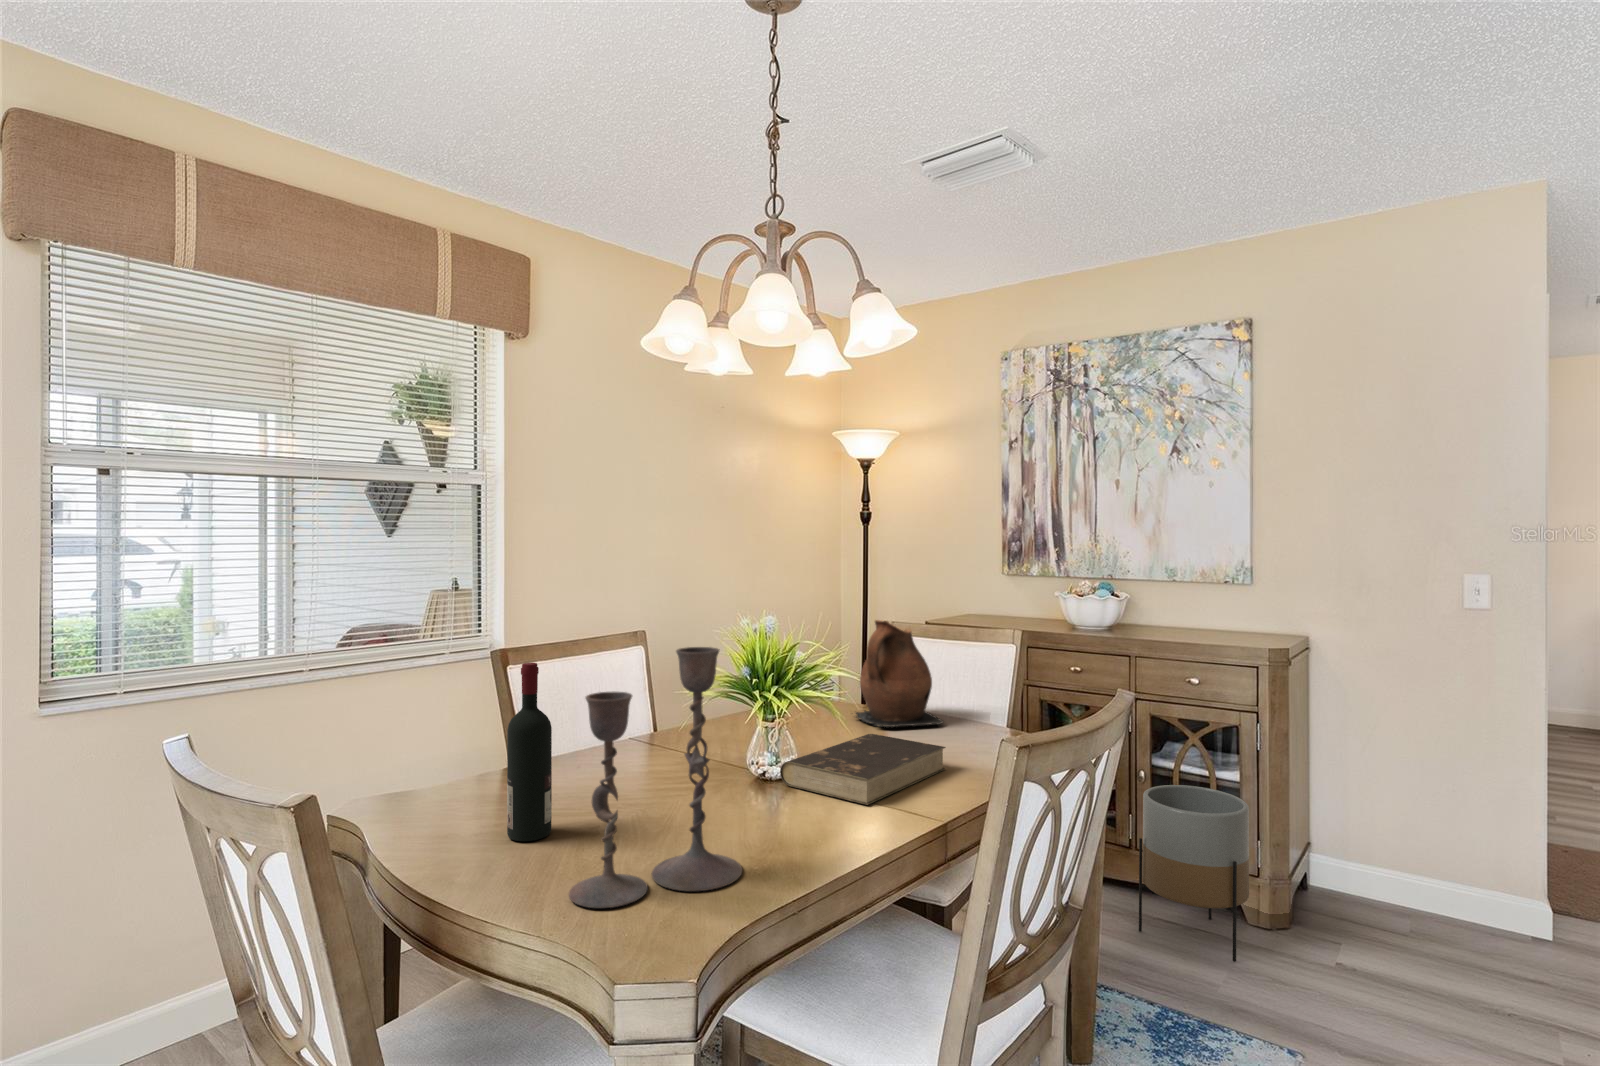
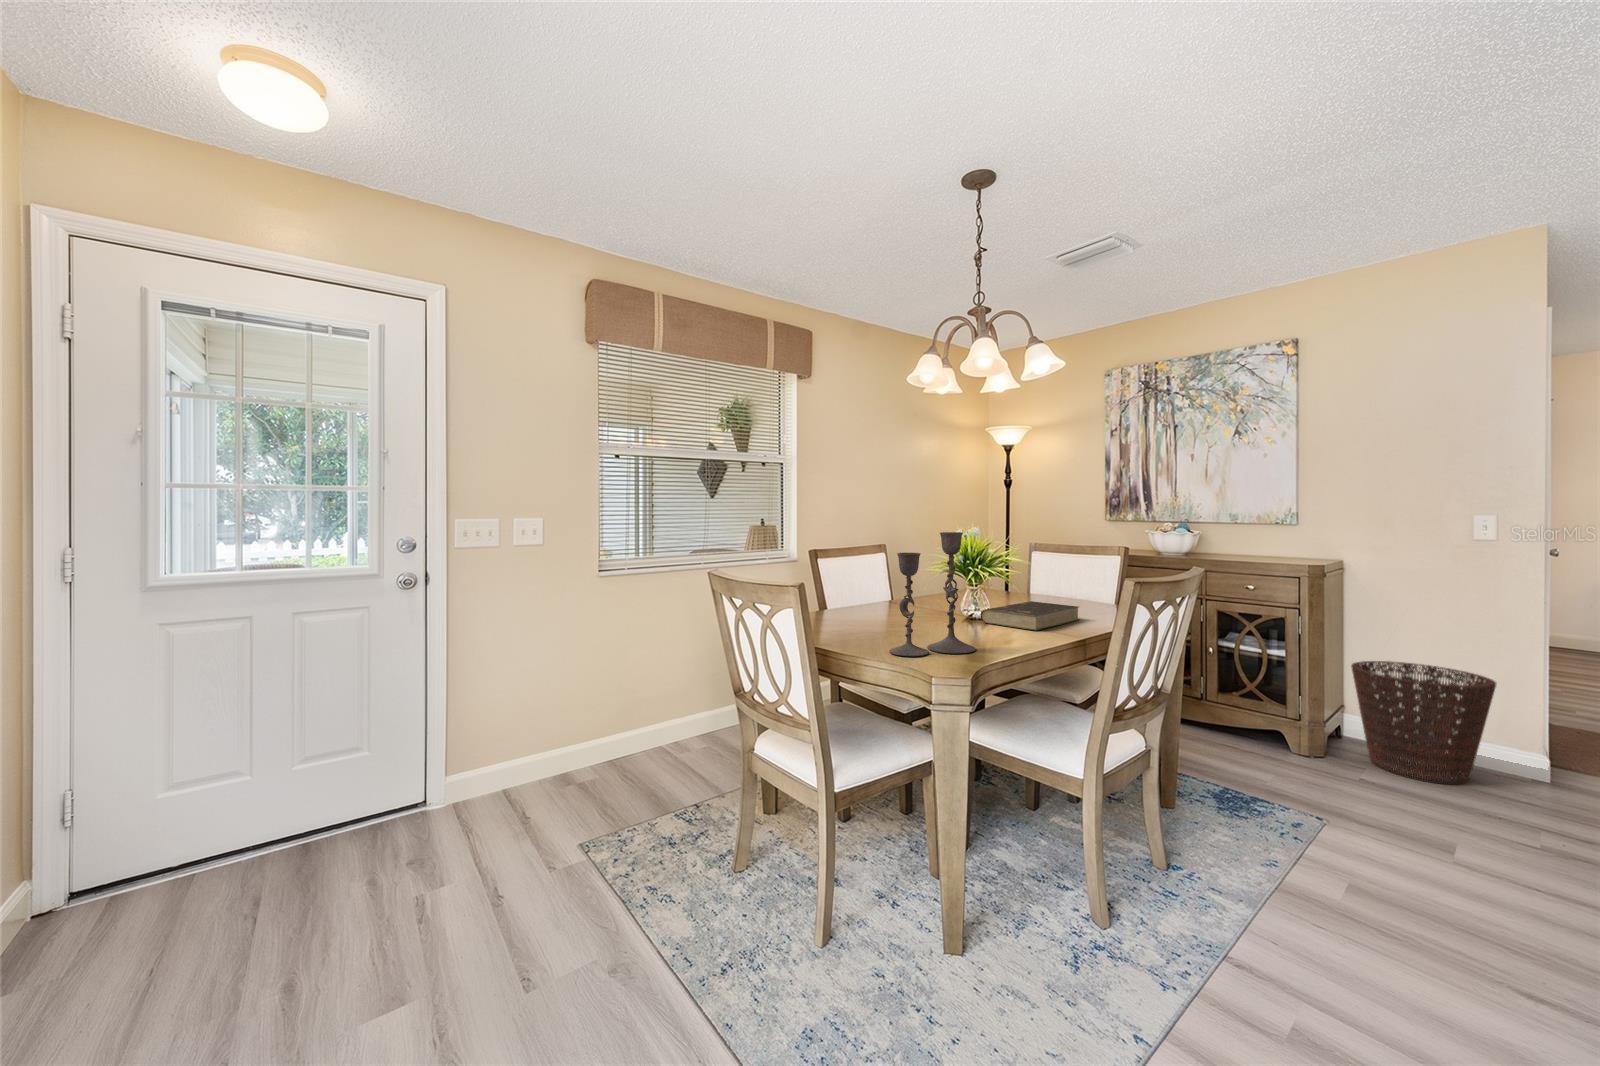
ceramic pitcher: present [856,620,944,727] -> none [1012,539,1074,604]
wine bottle: present [507,663,552,841] -> none [843,545,865,636]
basket: none [1324,783,1503,968] -> present [1351,661,1496,784]
planter: present [1139,785,1249,962] -> none [1207,657,1291,769]

